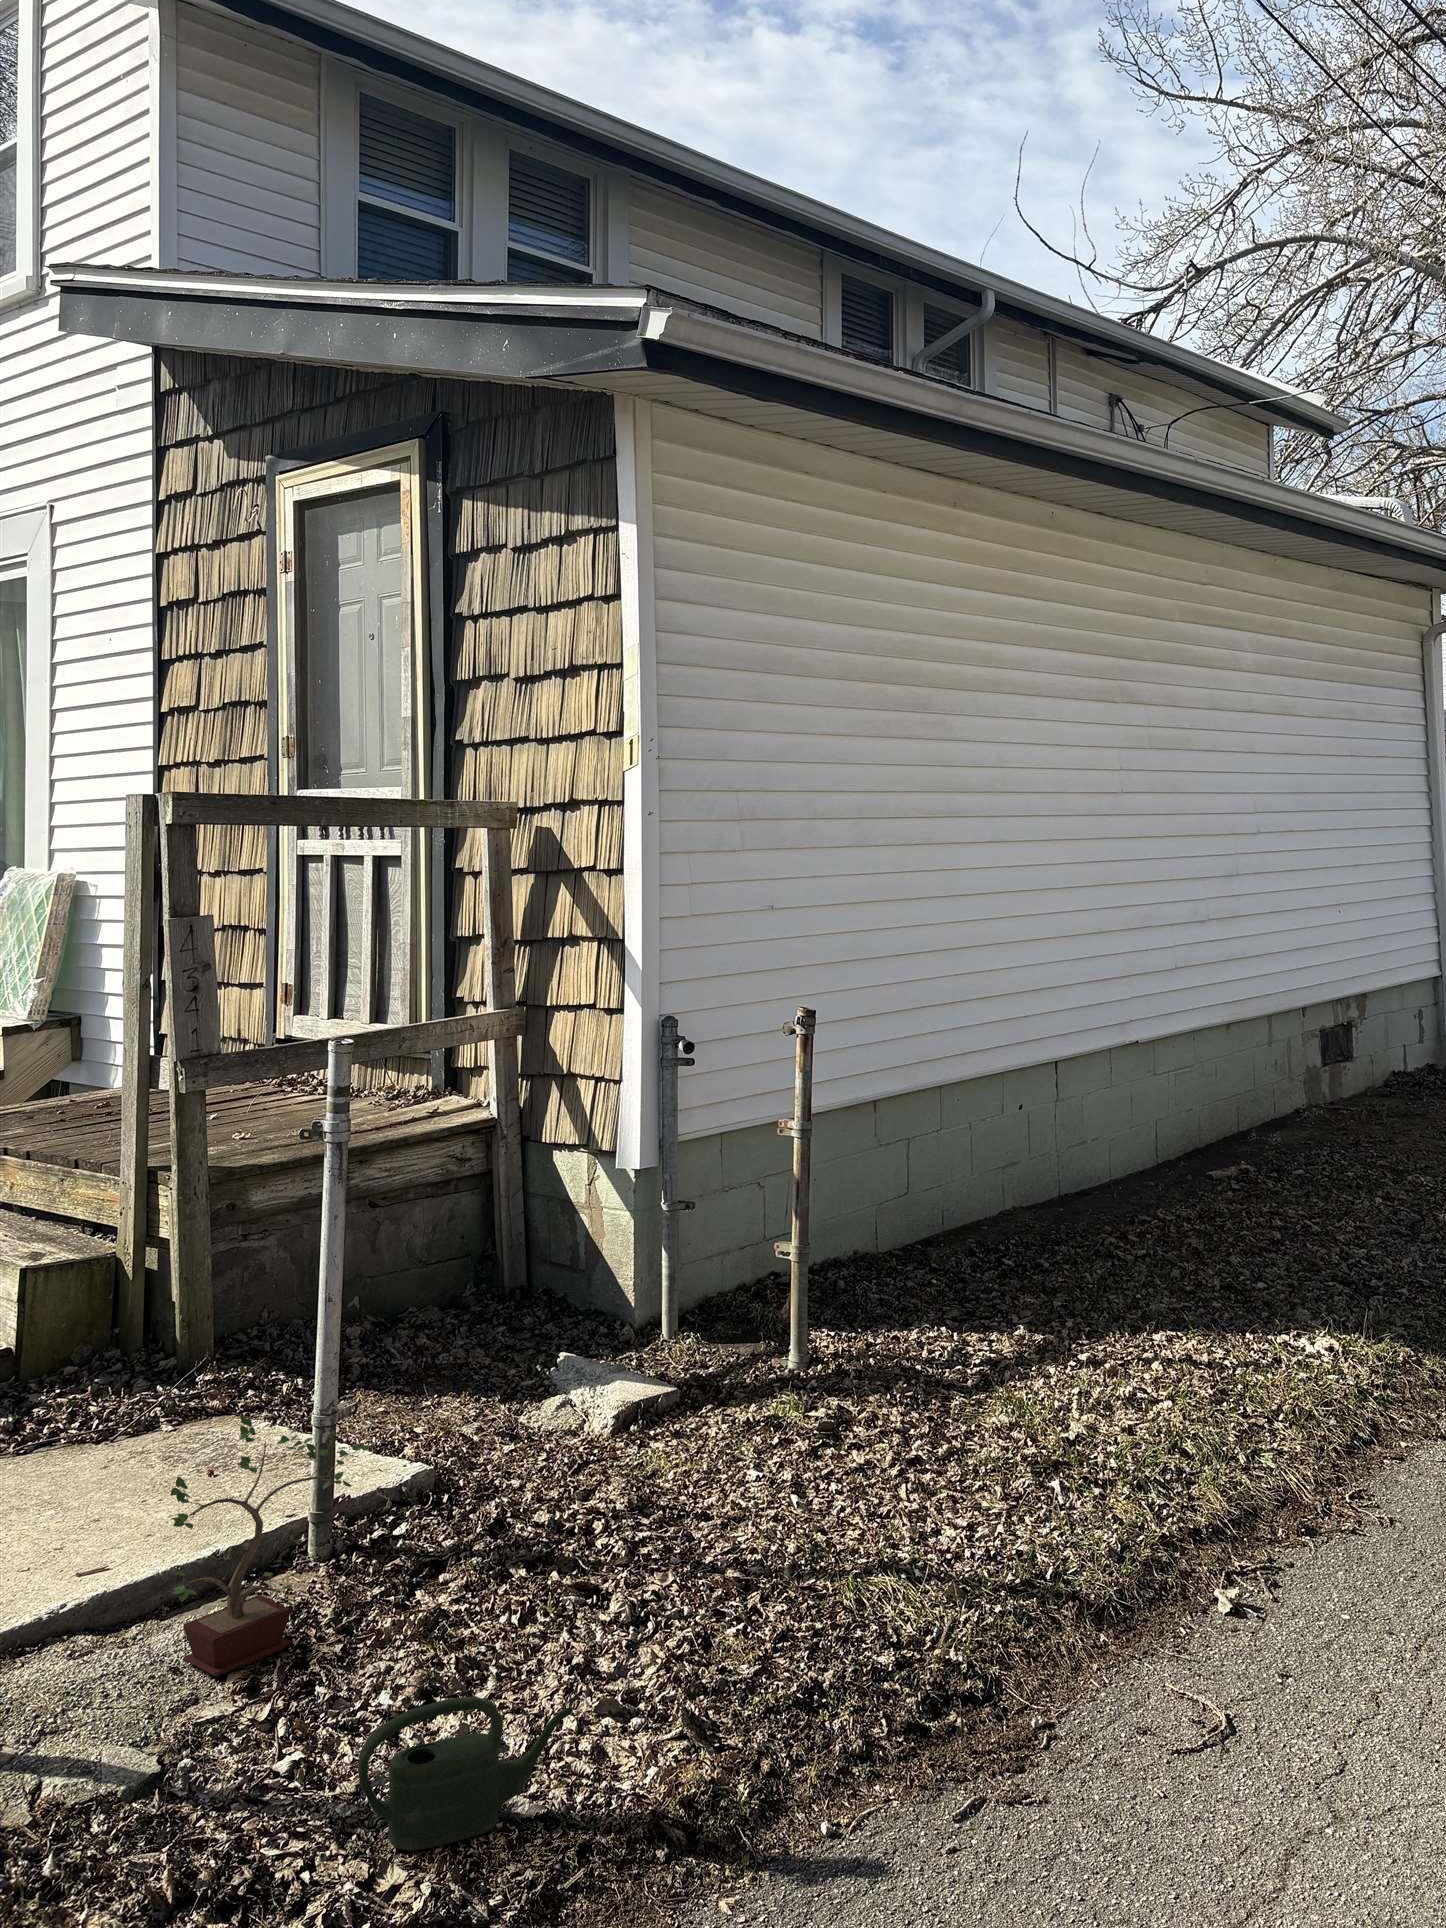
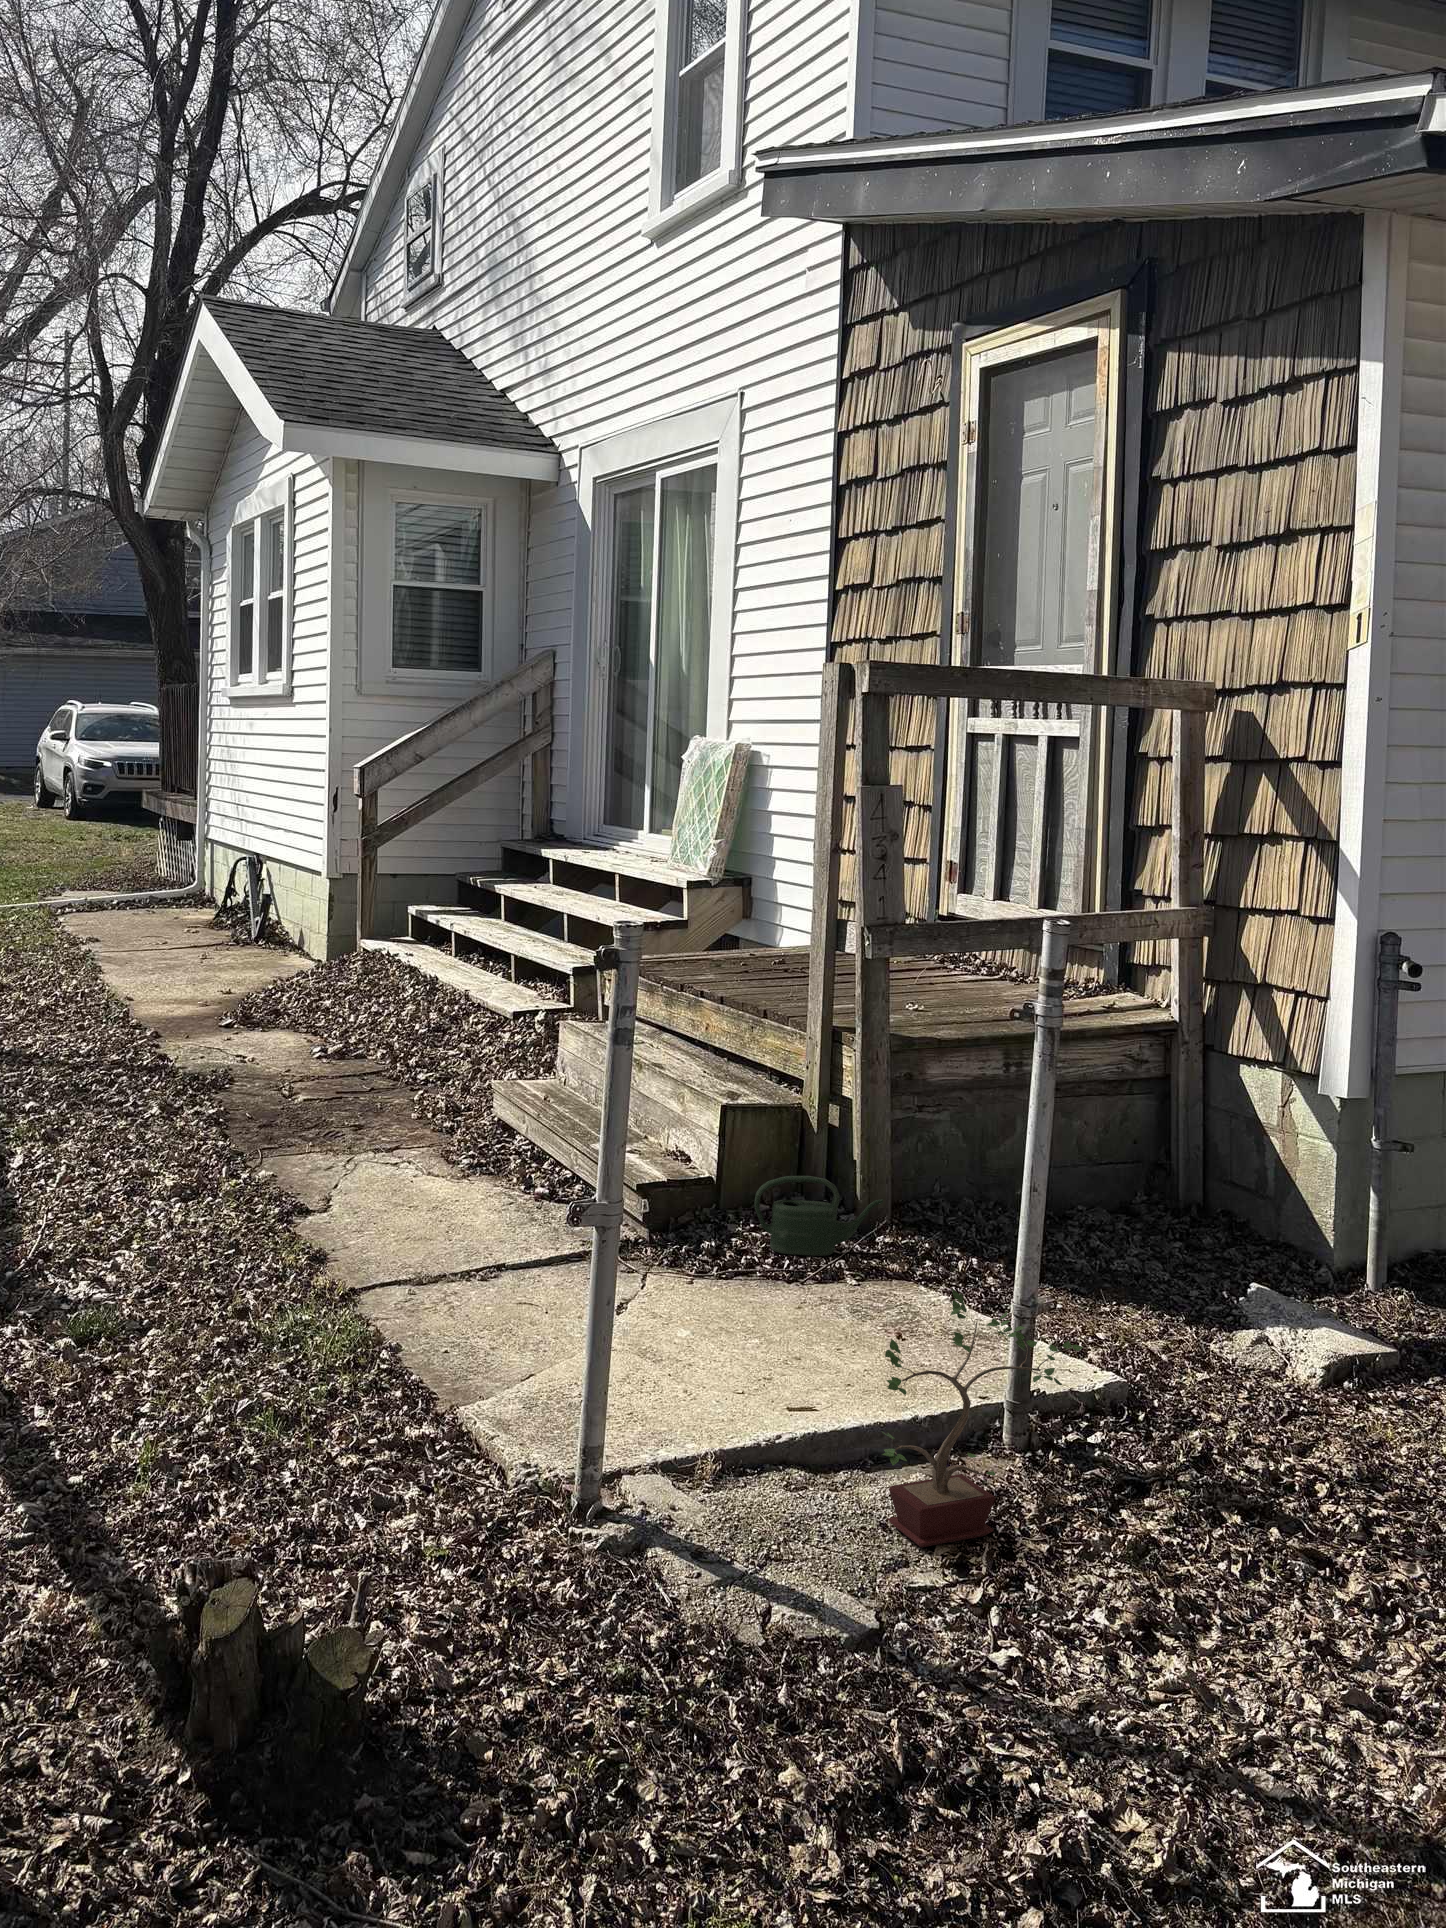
watering can: present [358,1696,572,1851] -> present [754,1176,883,1256]

